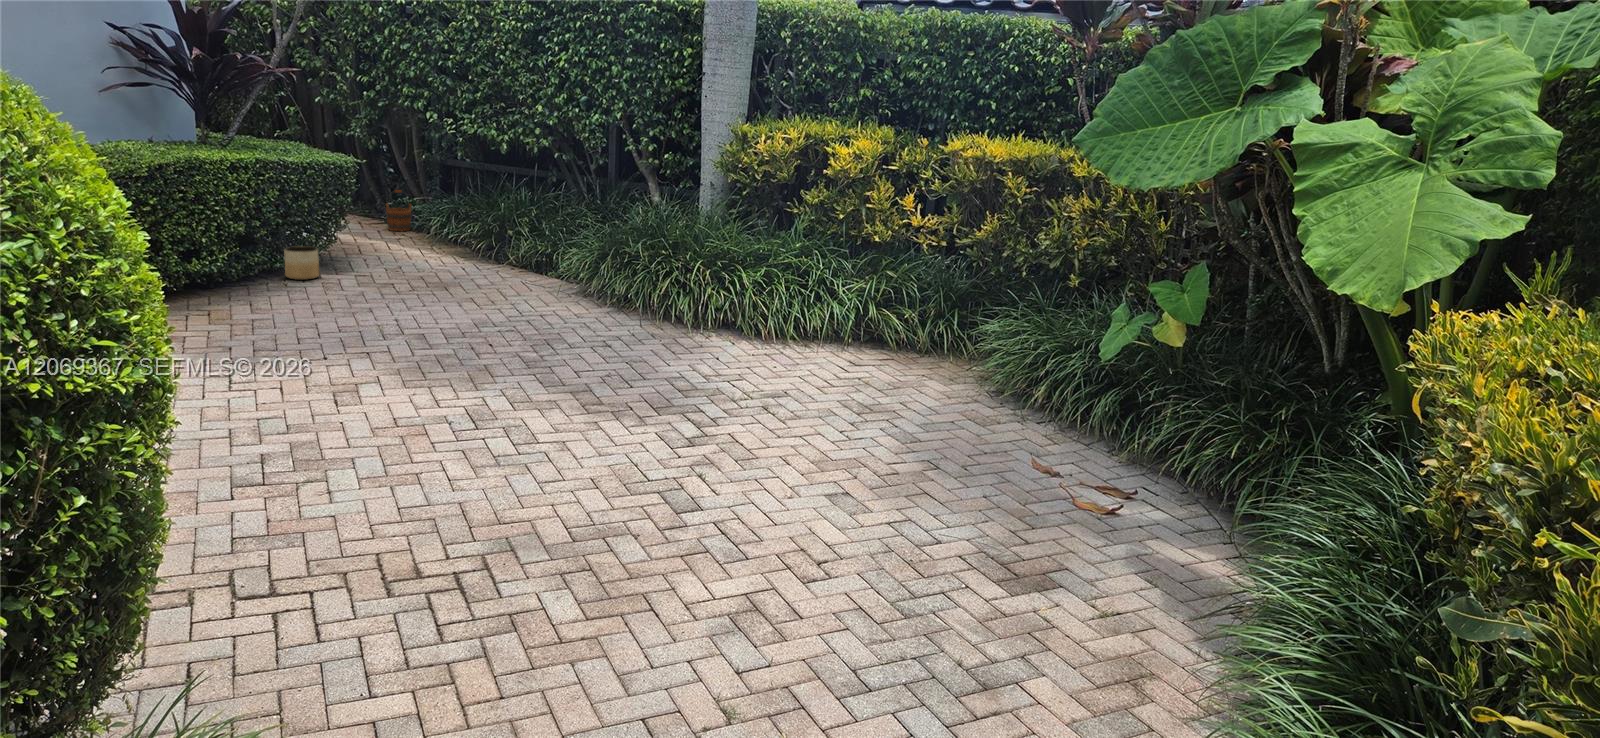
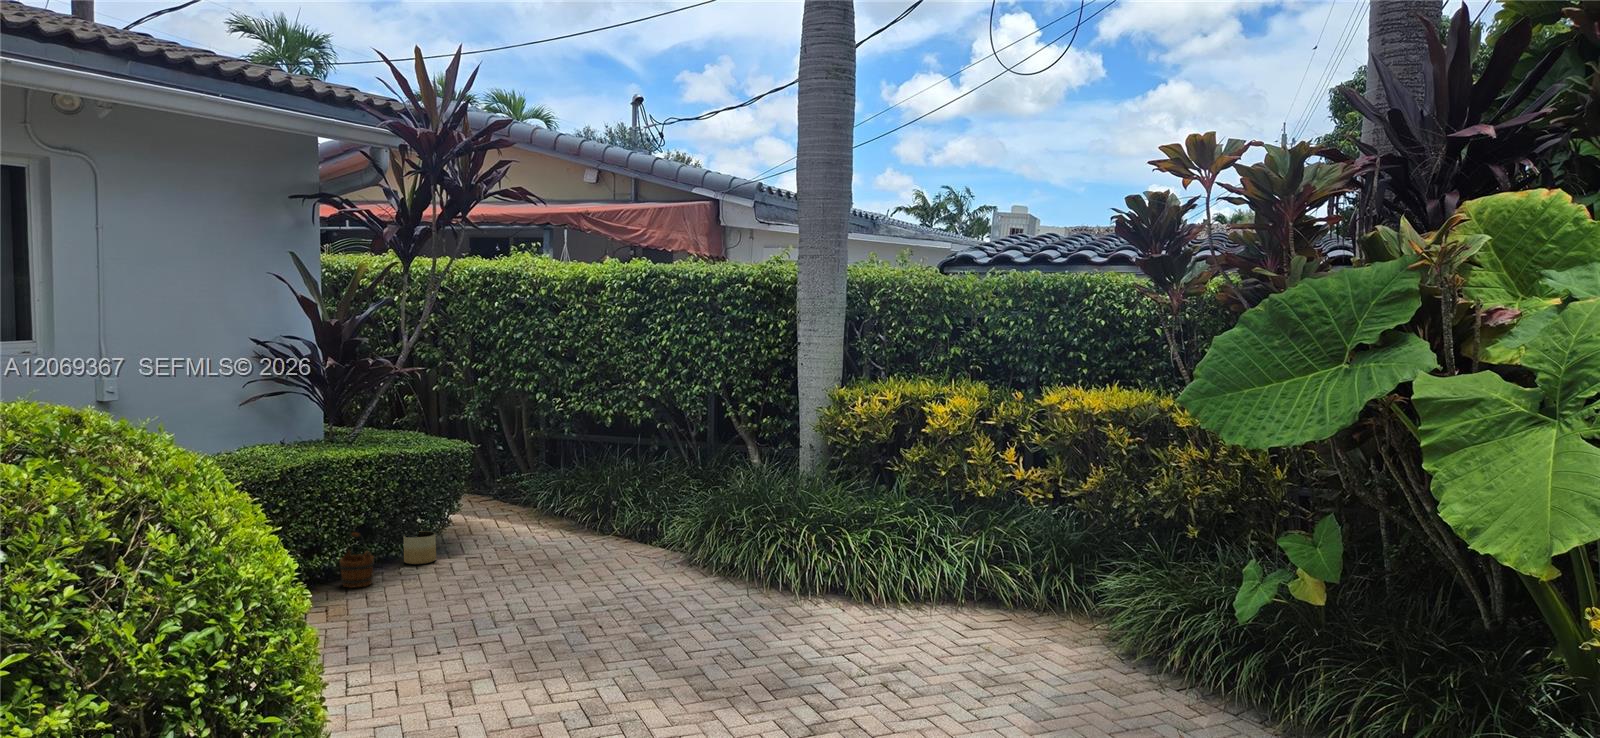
wooden bucket: present [385,190,412,232] -> present [340,532,374,588]

